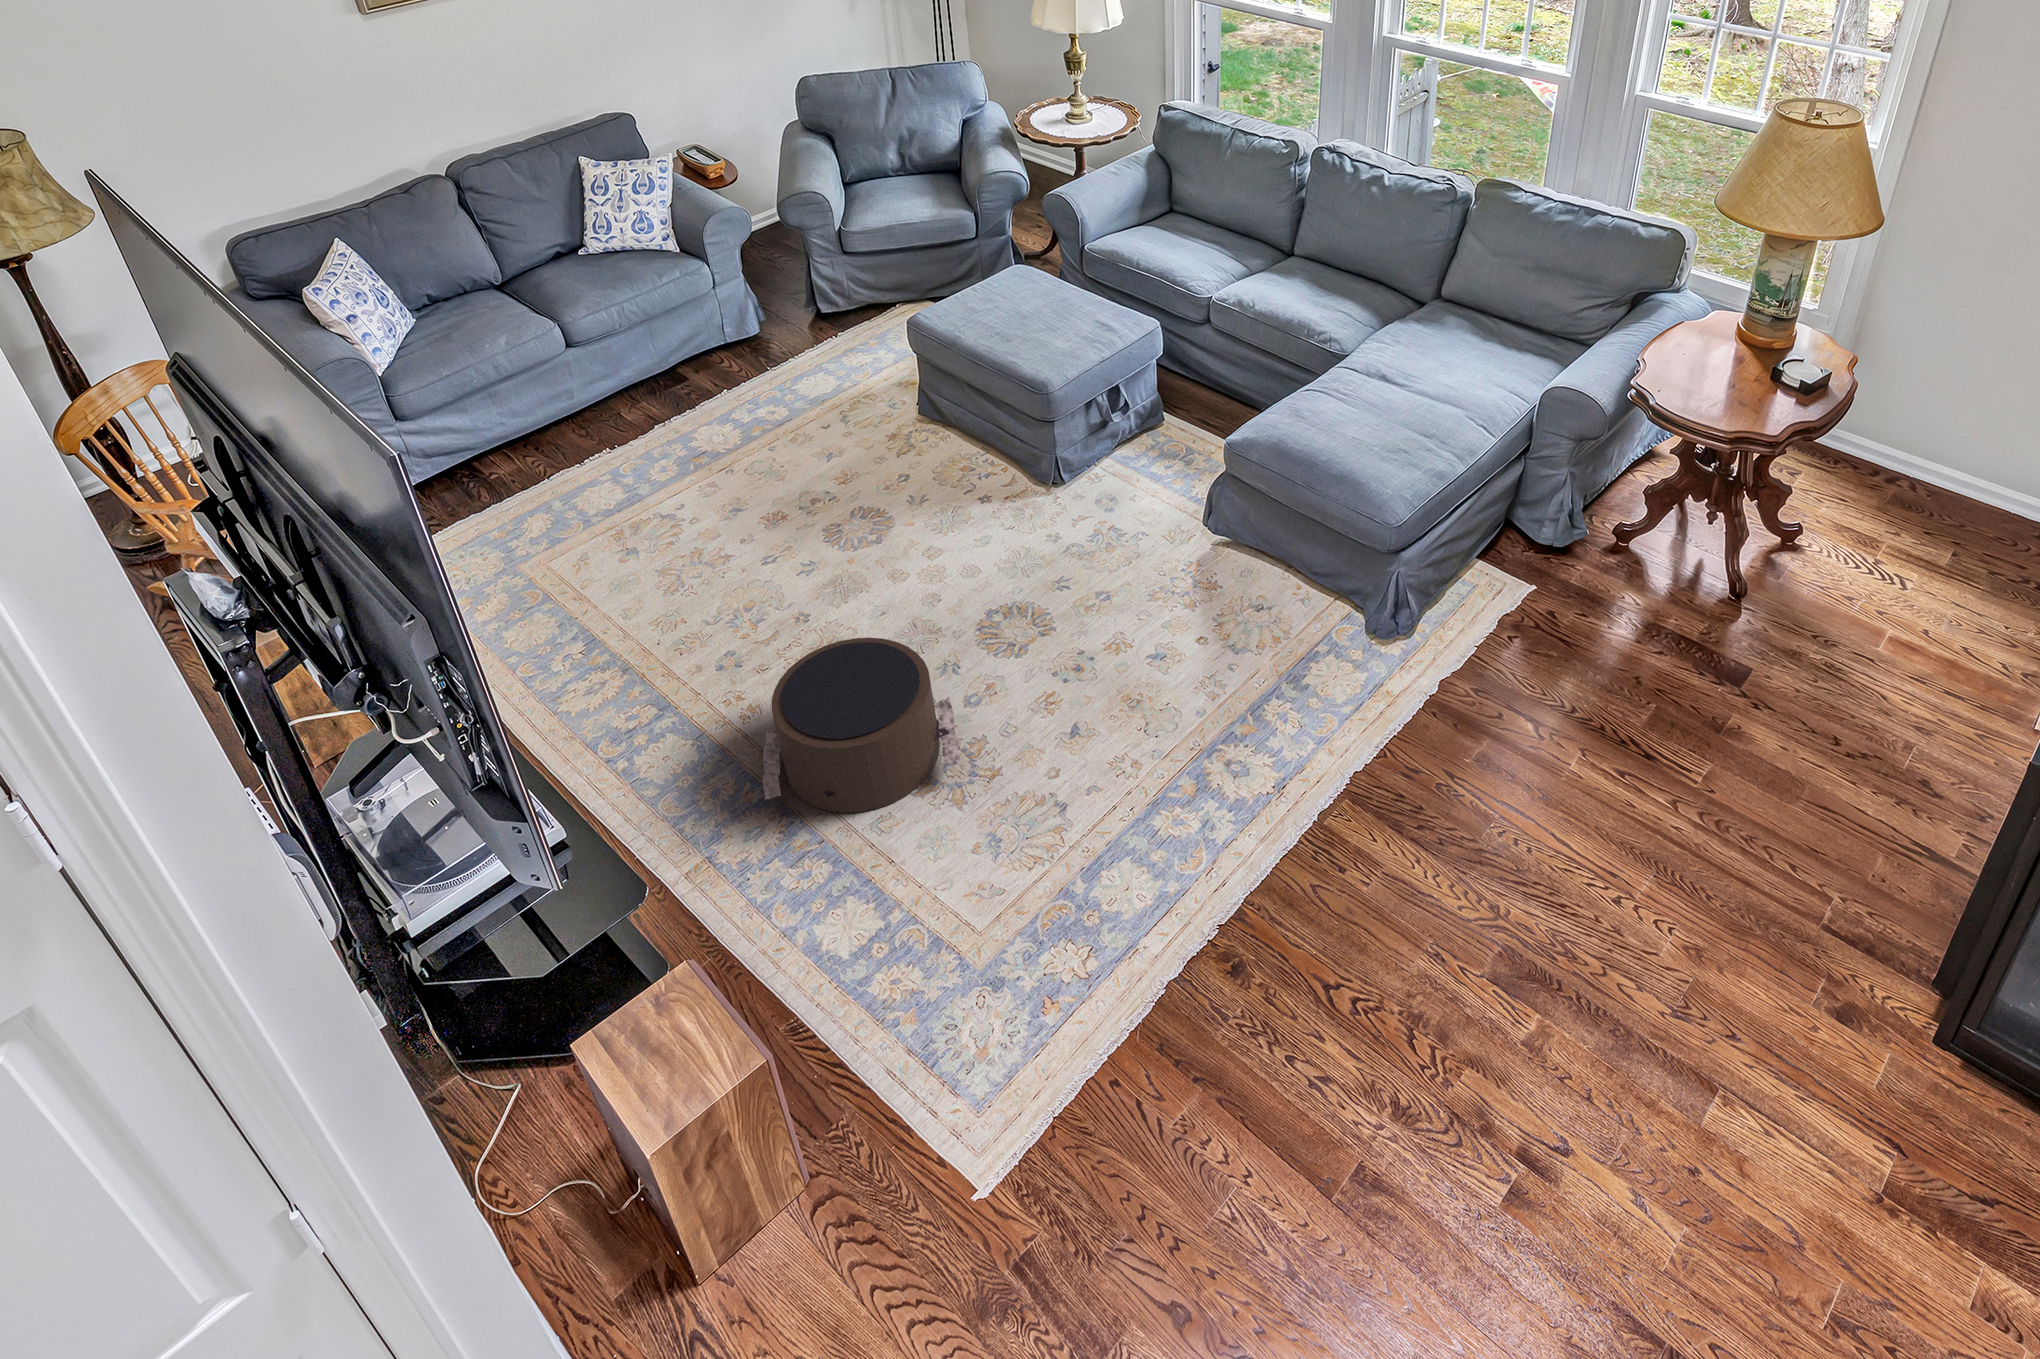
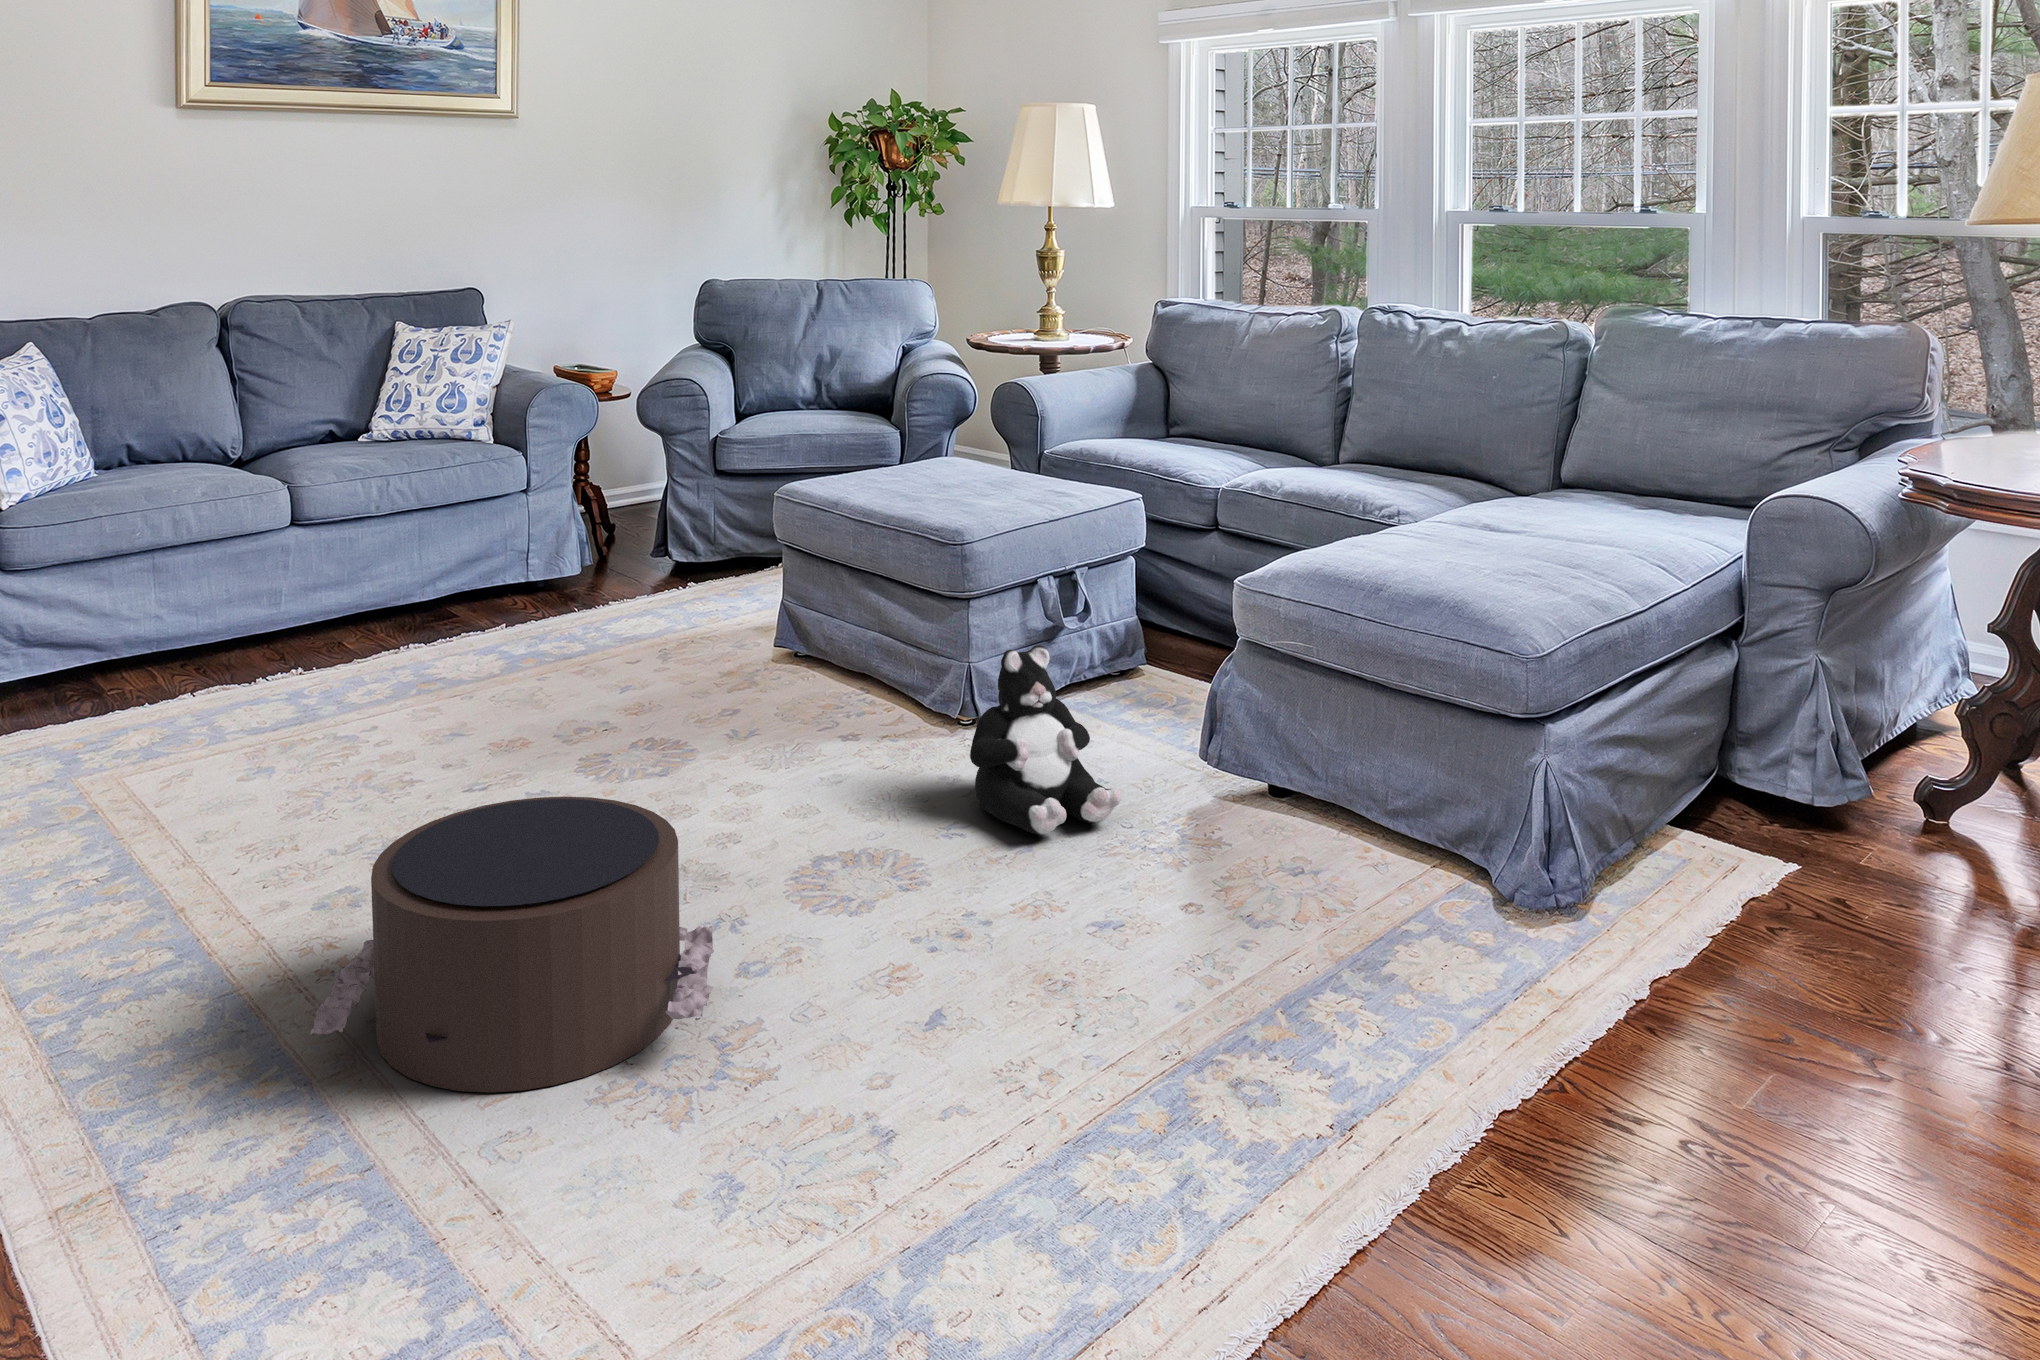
plush toy: none [1069,473,1160,586] -> present [970,645,1121,834]

